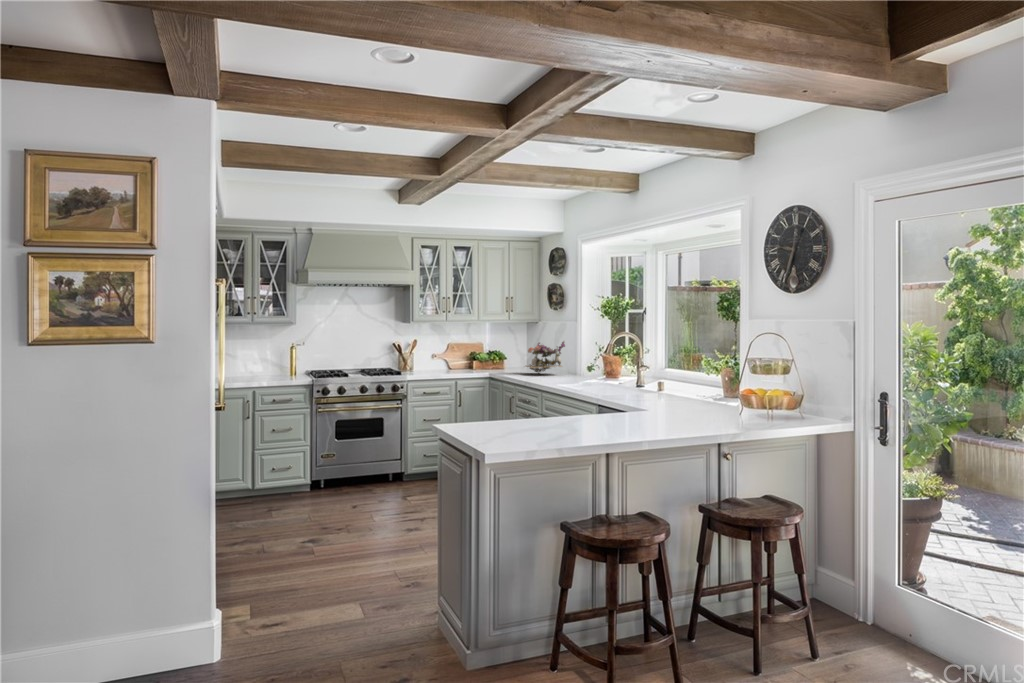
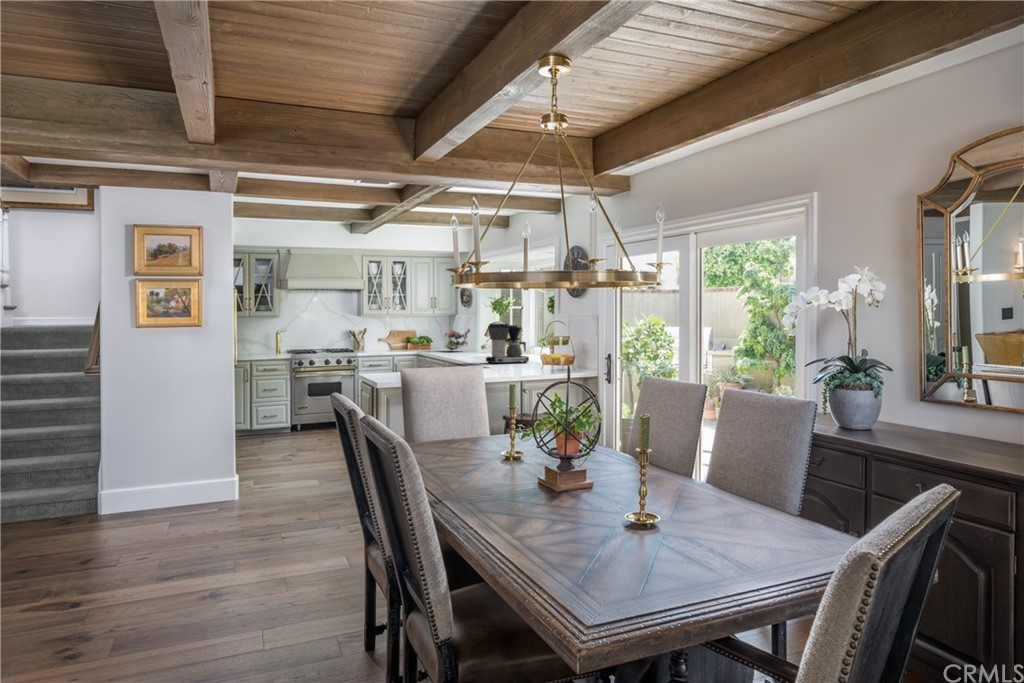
coffee maker: none [615,336,685,401] -> present [486,324,529,364]

